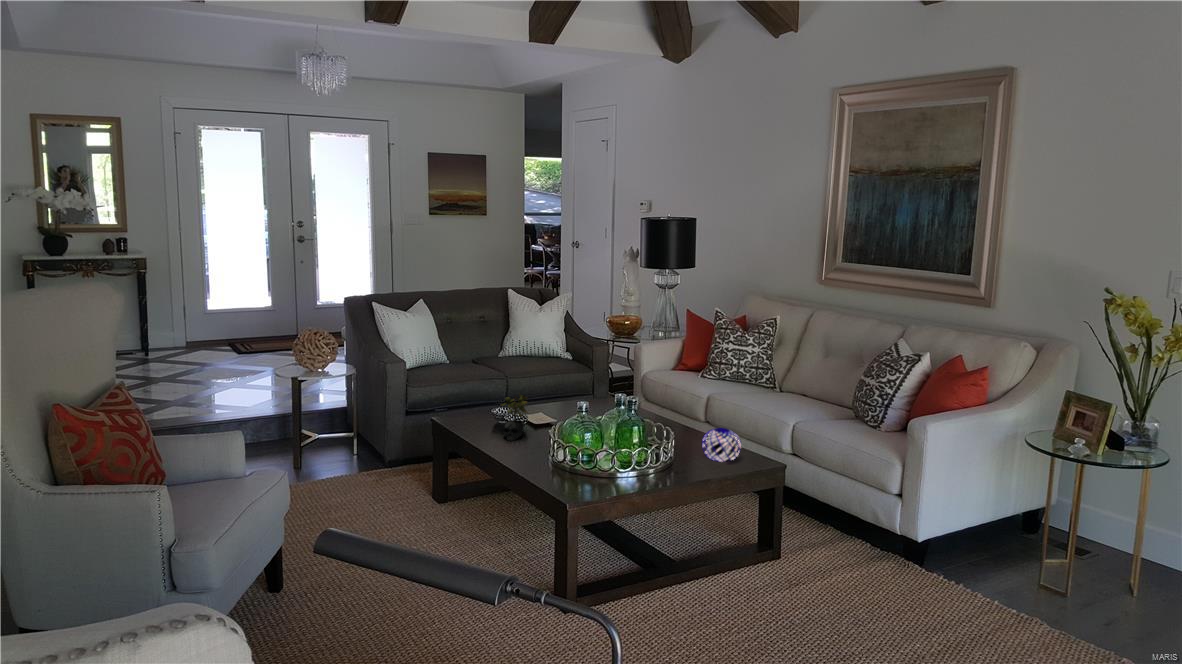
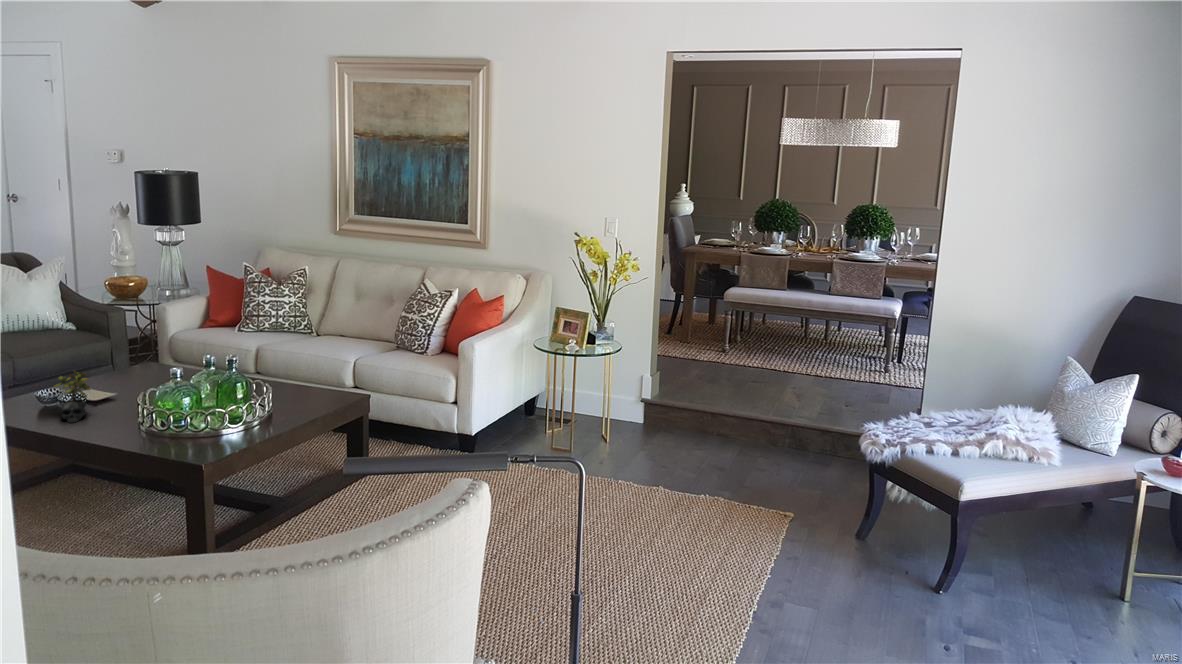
decorative orb: present [702,428,741,462] -> none [293,373,330,403]

